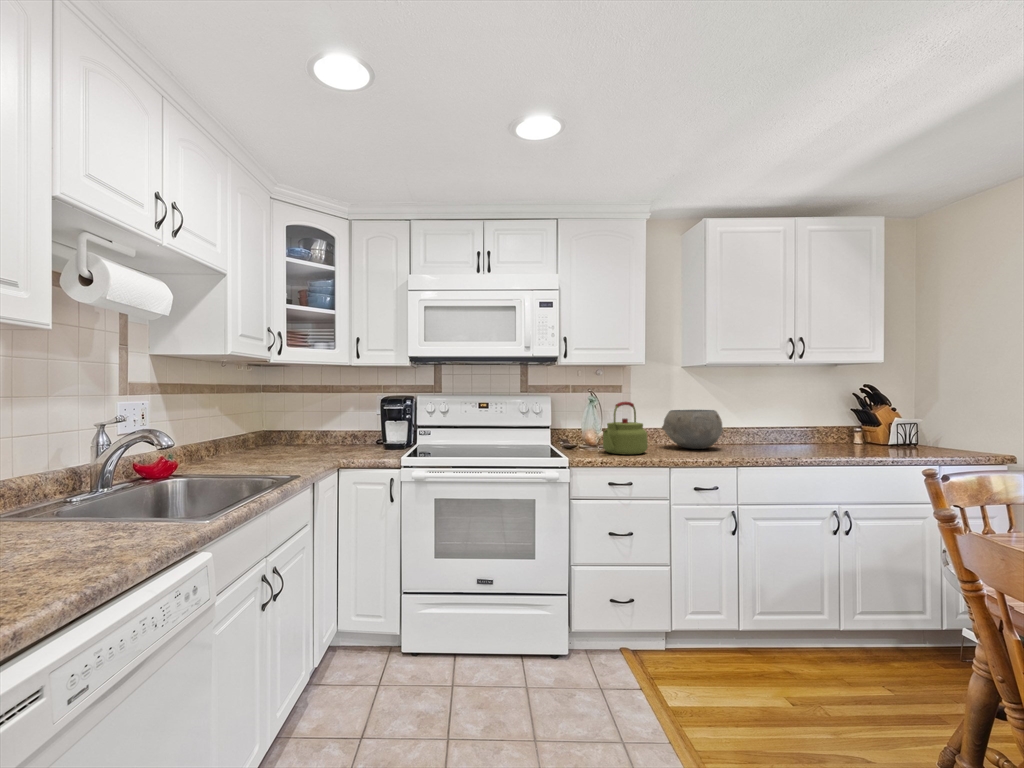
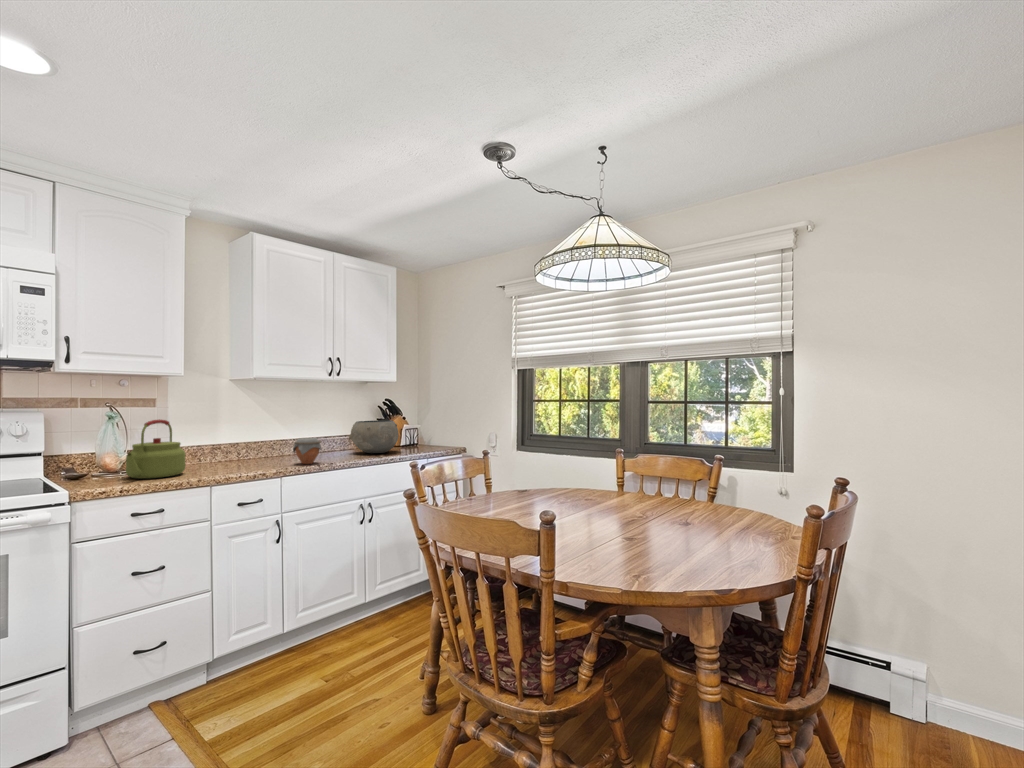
ceramic bowl: present [662,410,723,449] -> present [349,420,398,453]
jar: none [749,426,781,456] -> present [293,438,321,464]

